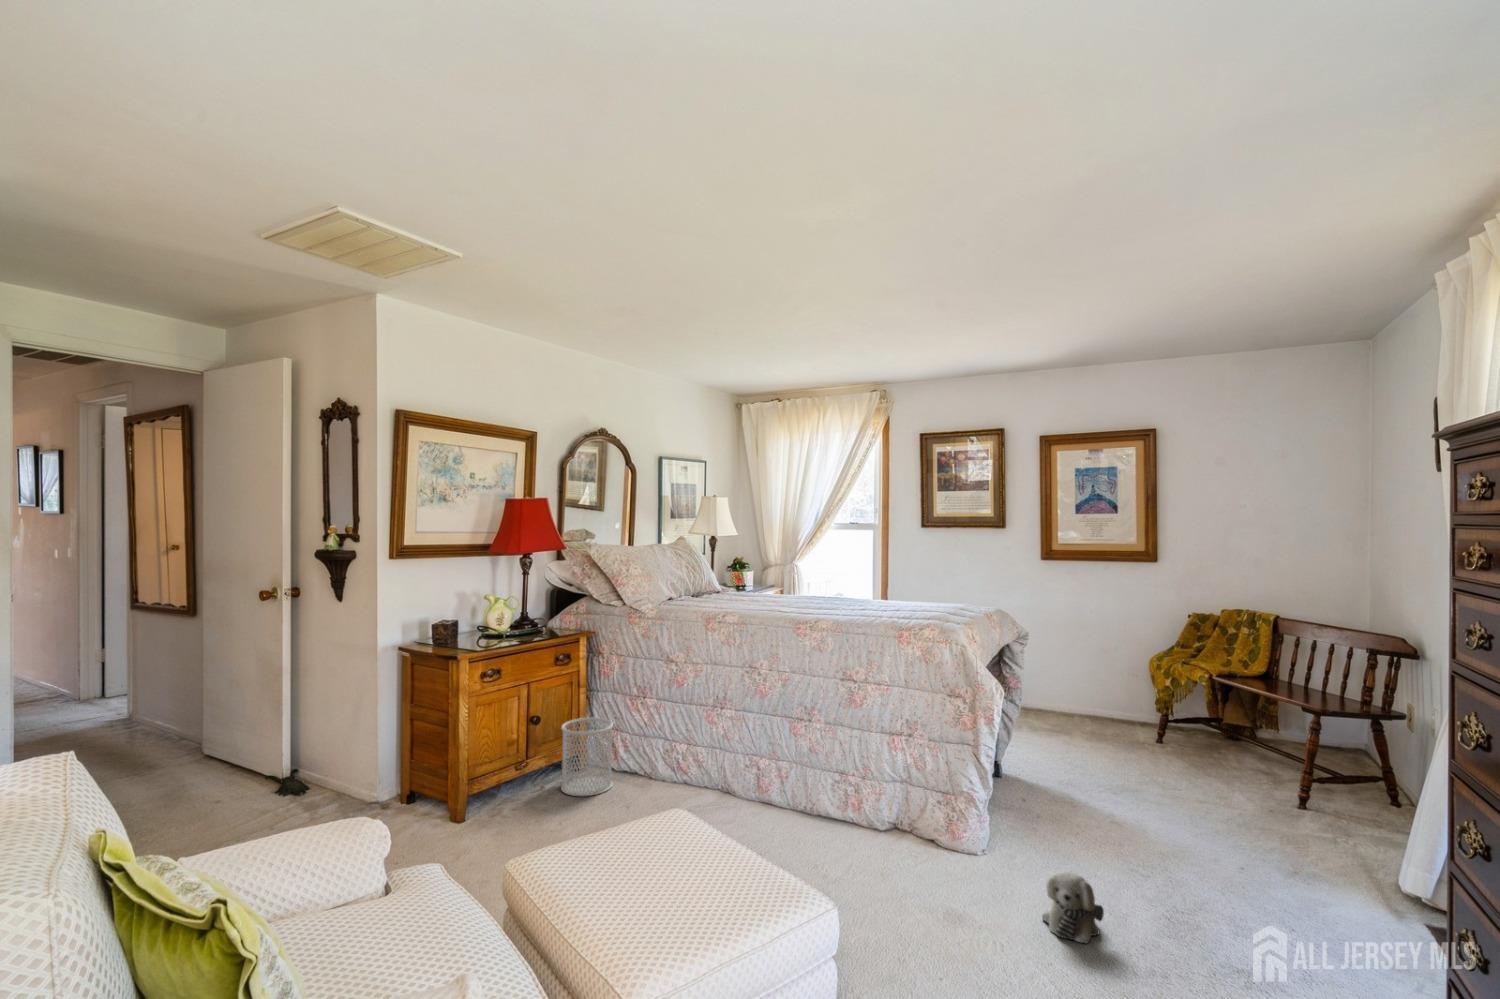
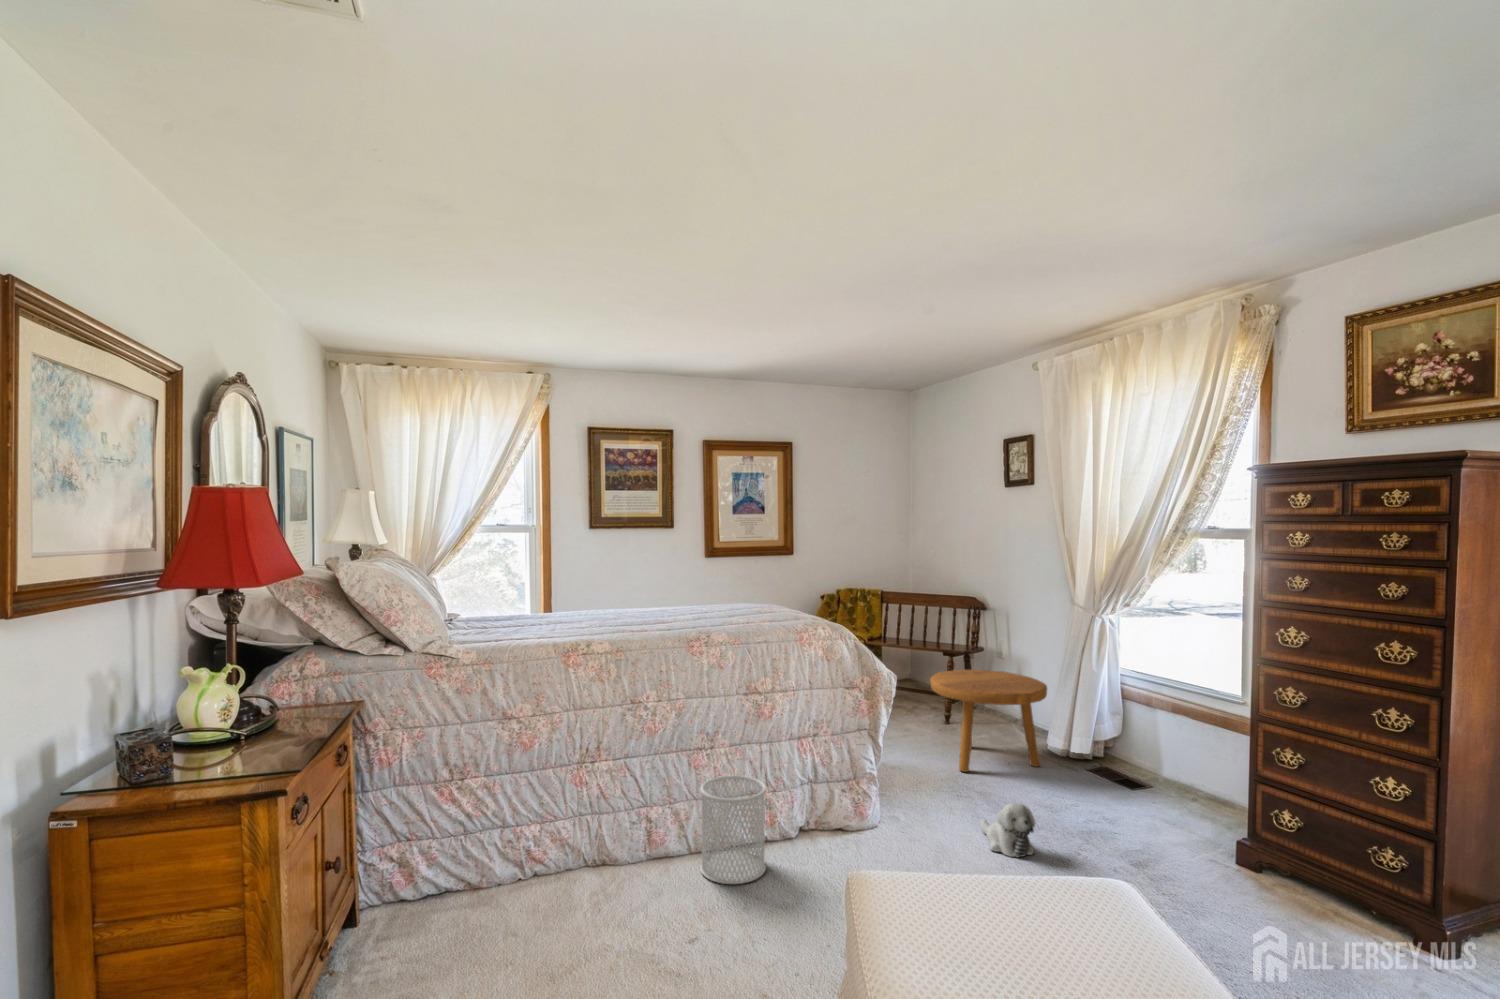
wastebasket: present [561,718,613,796] -> present [700,775,766,884]
footstool: none [1170,724,1360,890] -> present [930,670,1047,772]

